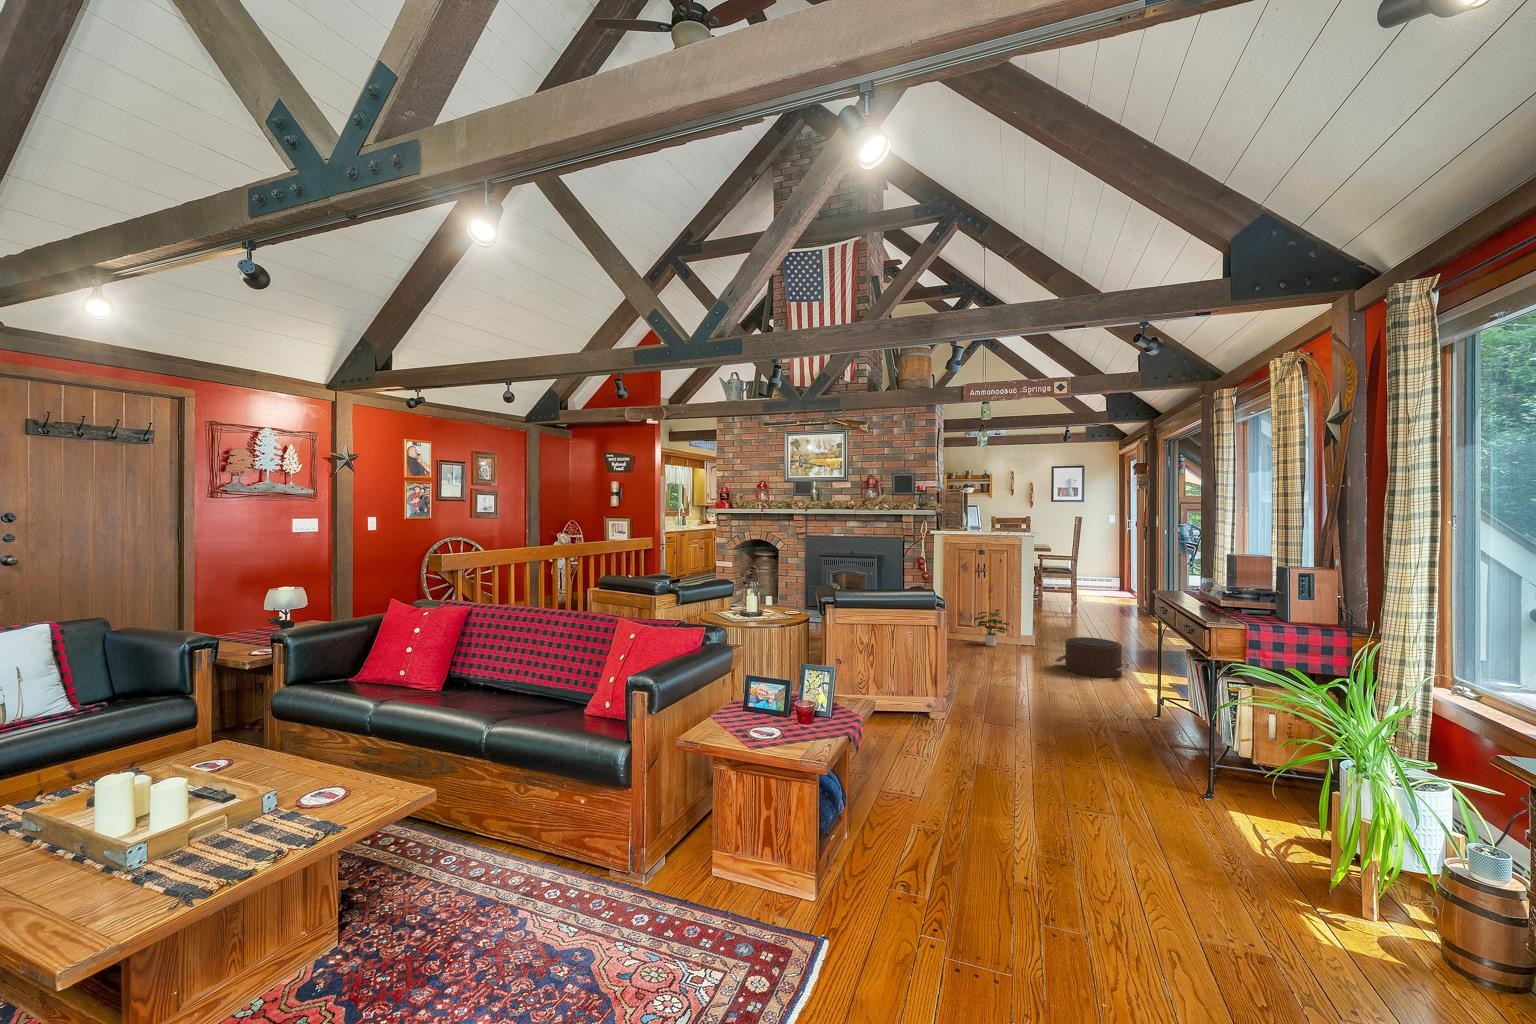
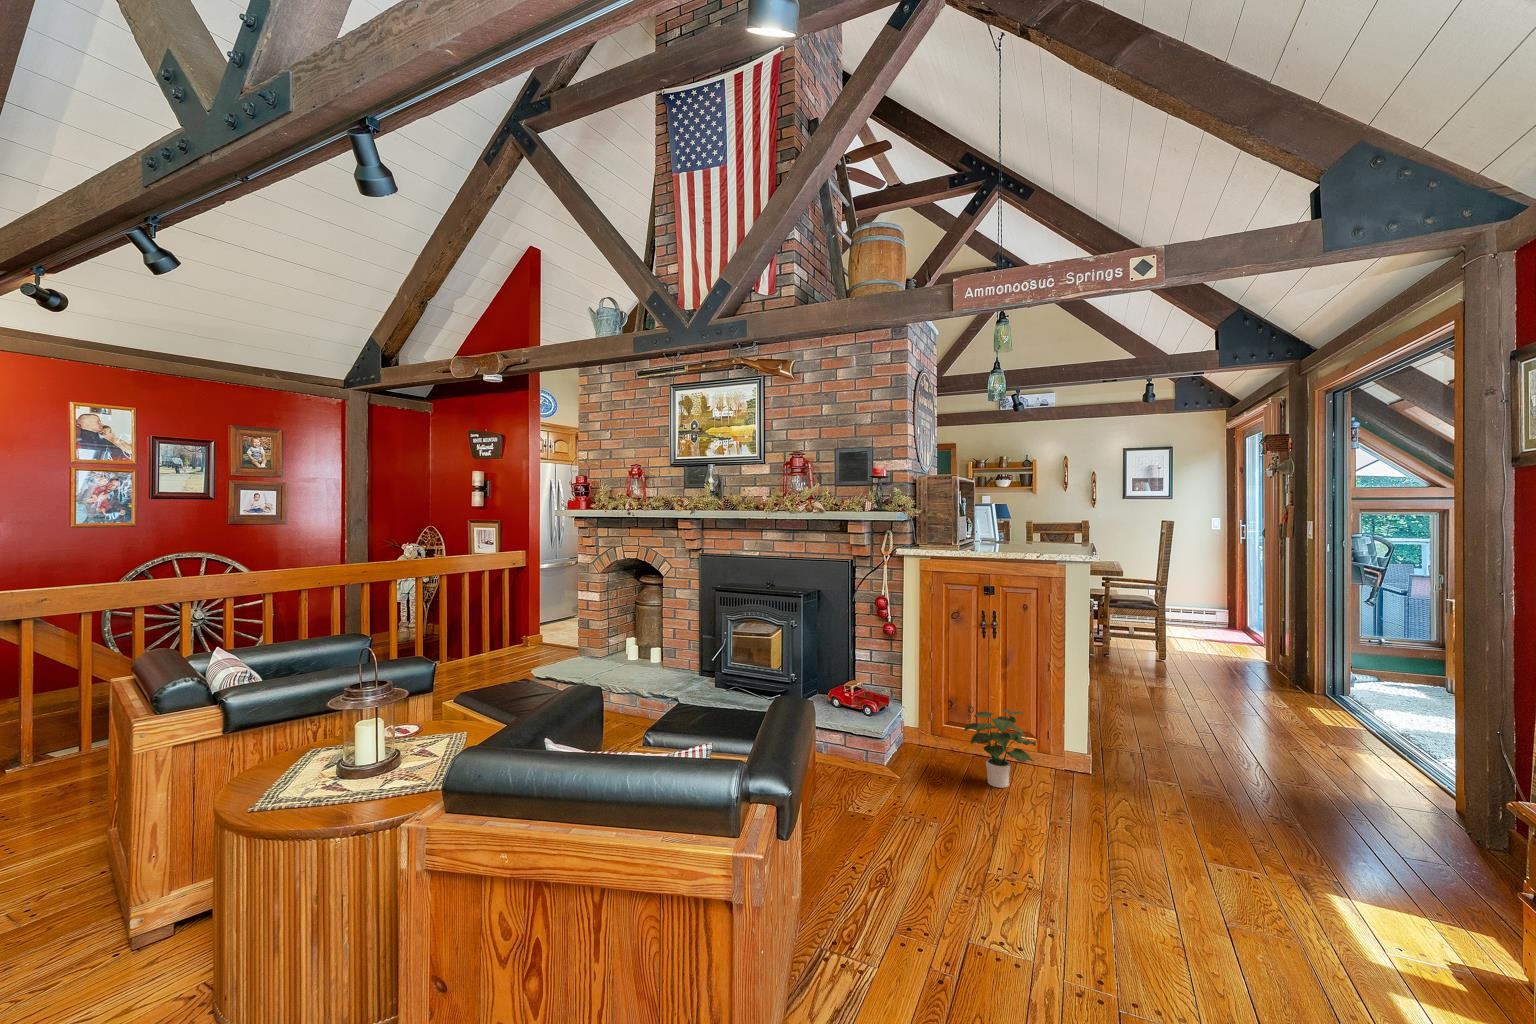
pouf: present [1055,637,1129,677] -> none [1138,814,1347,961]

